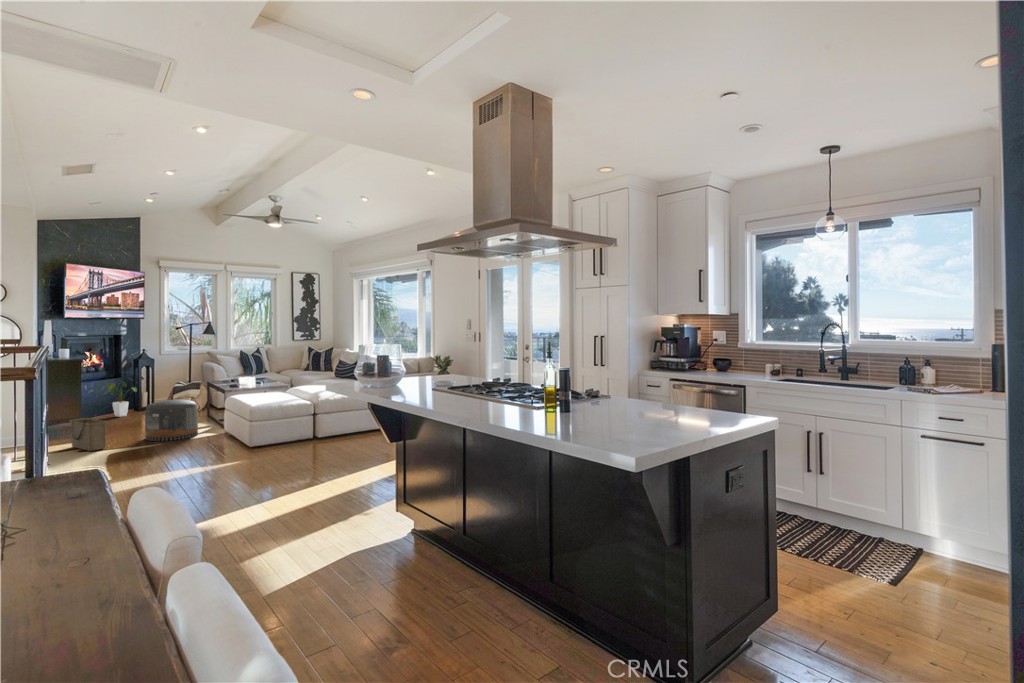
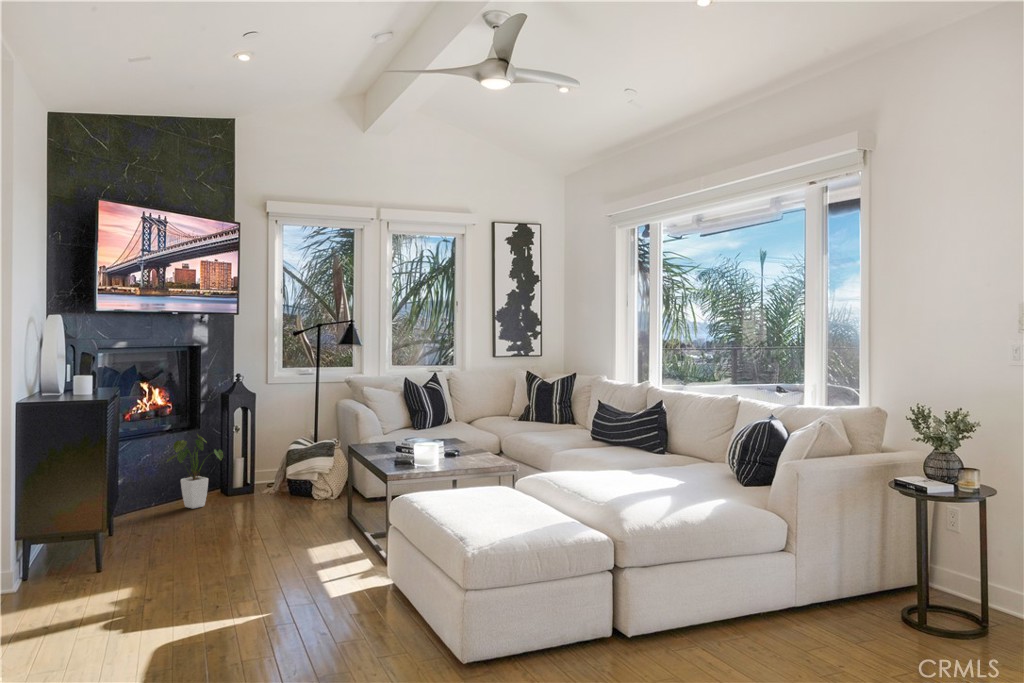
pouf: present [145,400,198,441] -> none [226,502,338,613]
basket: present [70,418,106,451] -> none [69,544,139,641]

